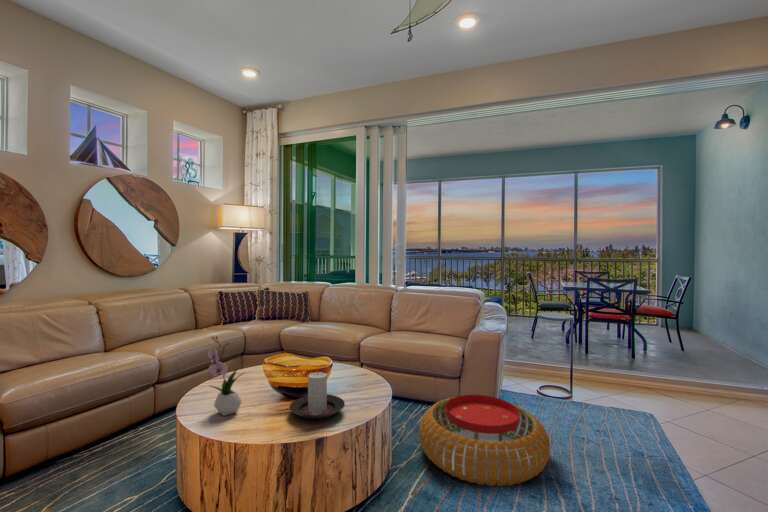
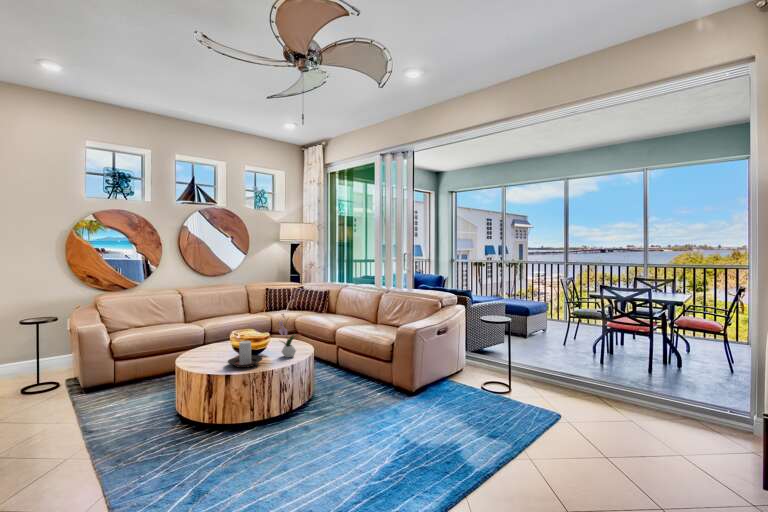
flower arrangement: present [208,336,241,416] -> present [279,314,296,358]
pouf: present [419,395,550,486] -> none [321,374,414,433]

